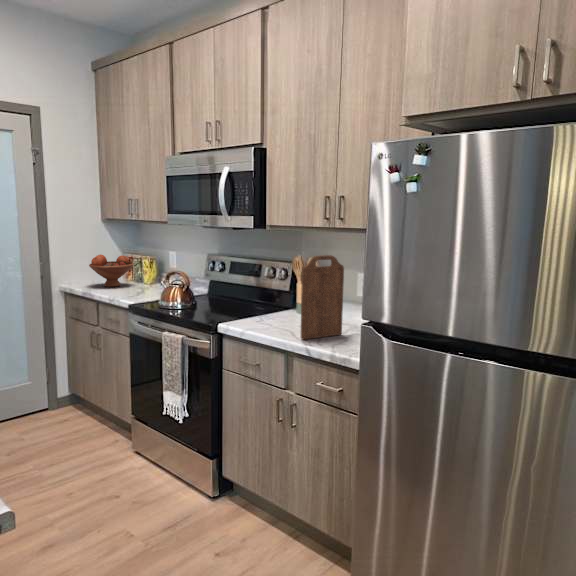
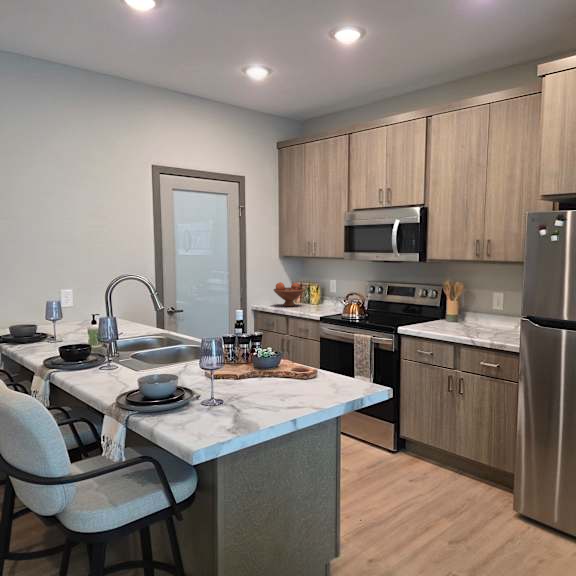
cutting board: present [301,255,344,340] -> none [464,279,493,335]

